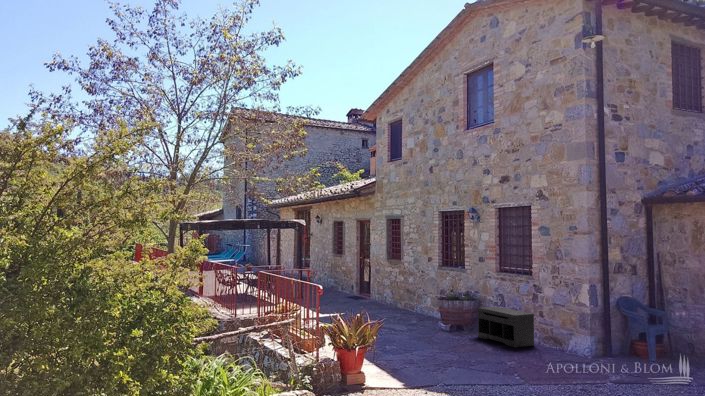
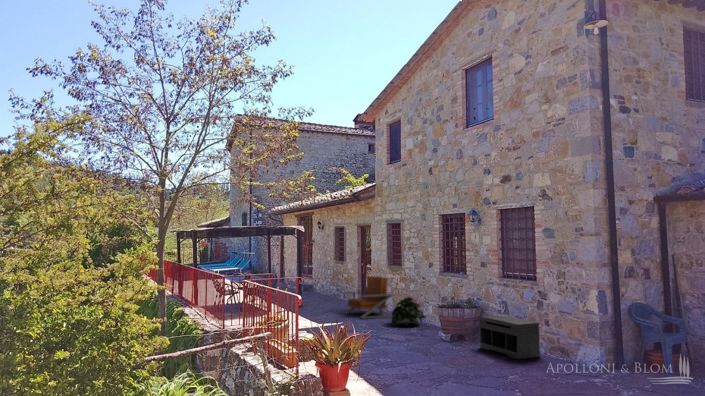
lounge chair: none [345,269,392,309] -> present [345,276,393,319]
potted plant: none [391,290,424,316] -> present [391,298,426,326]

